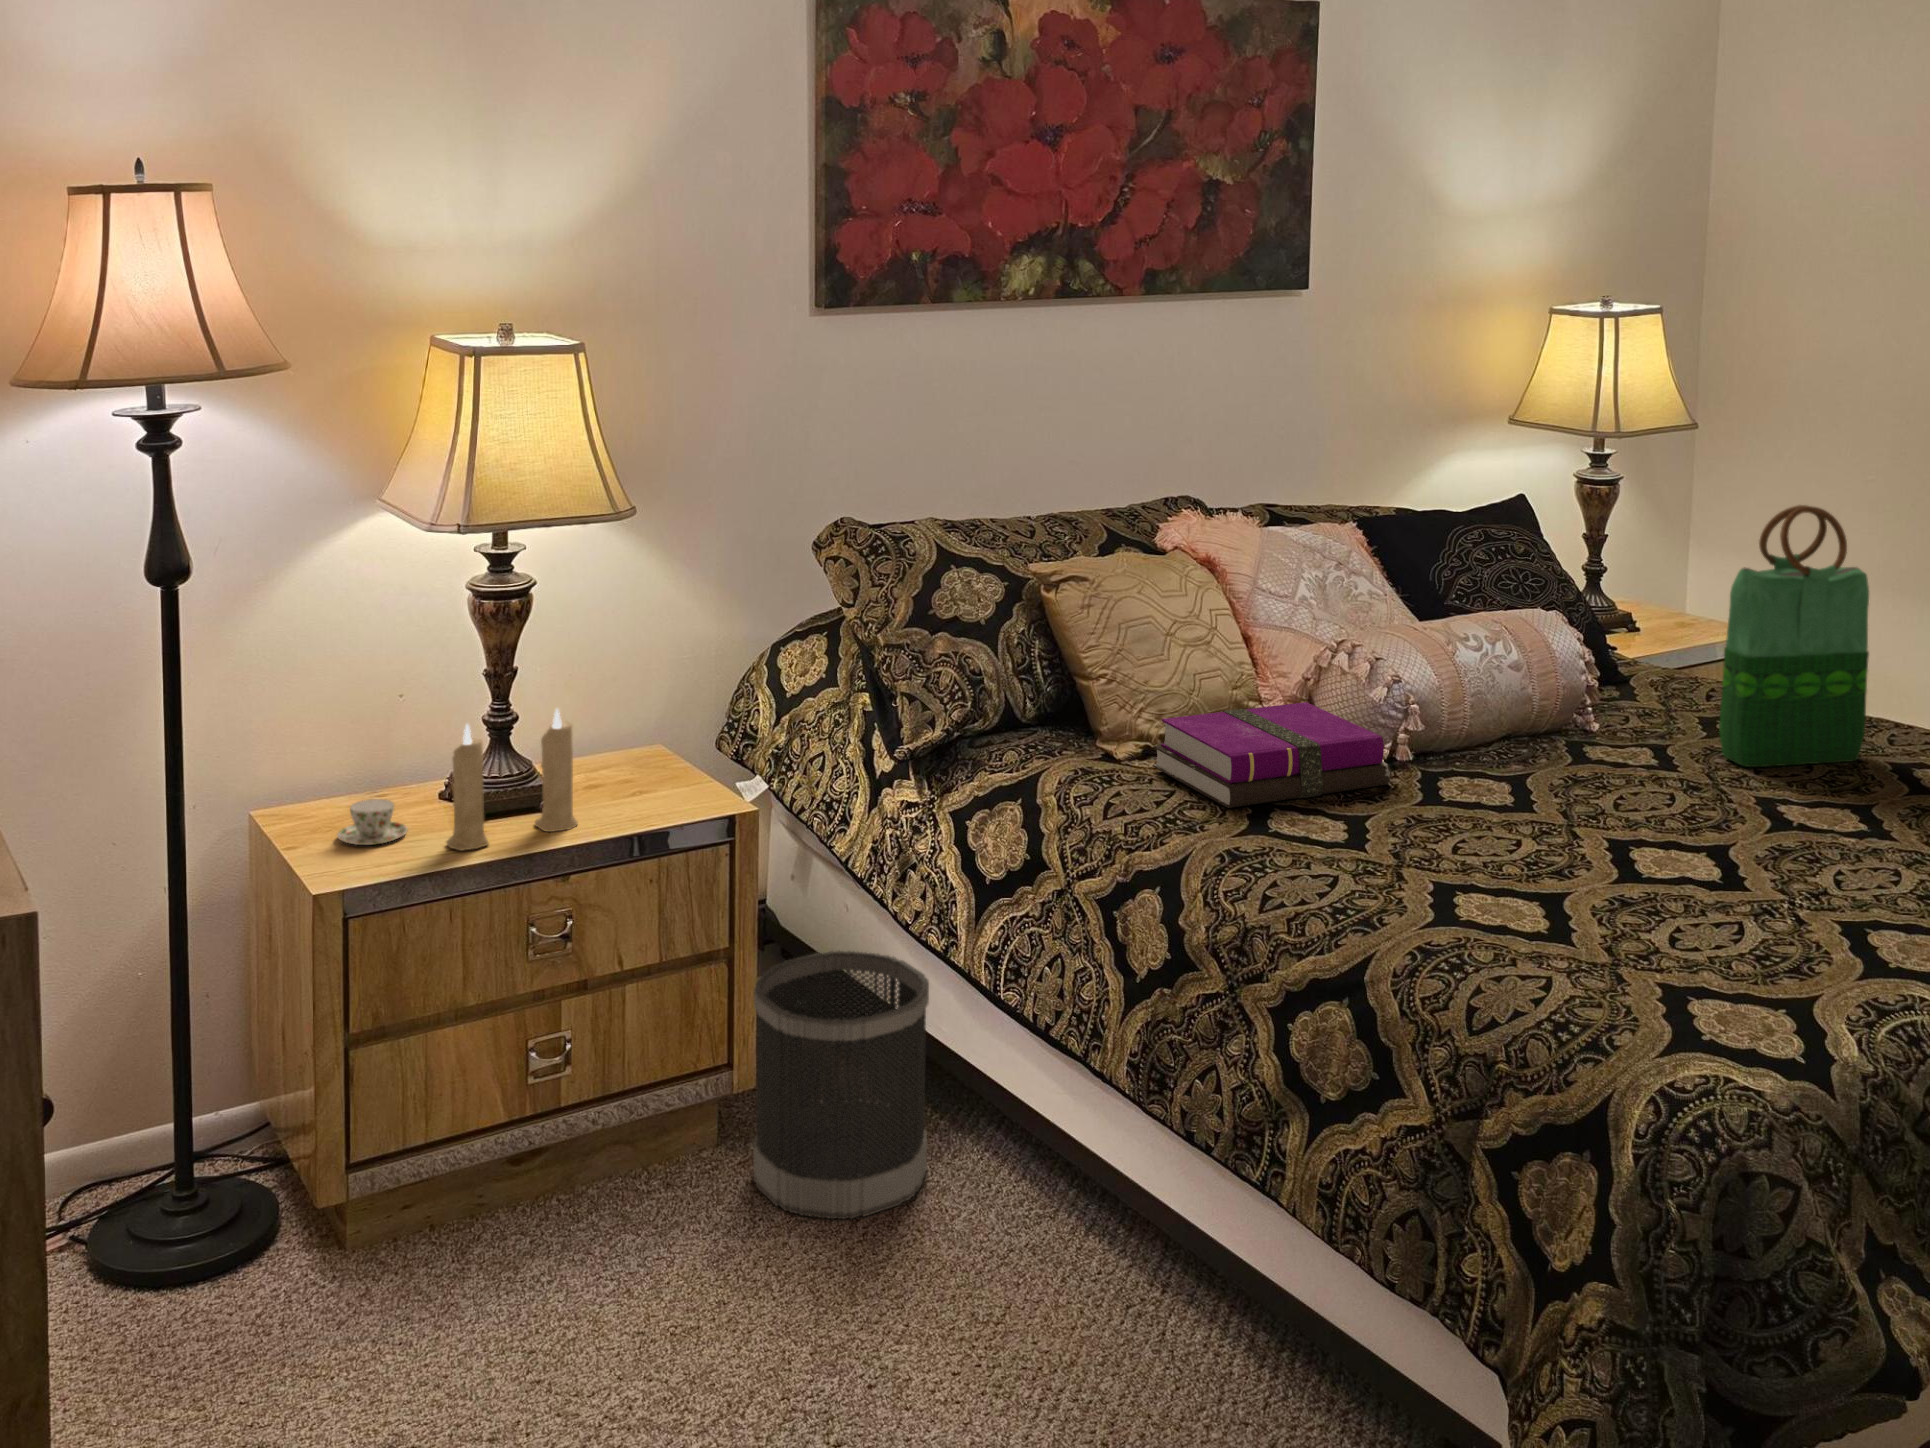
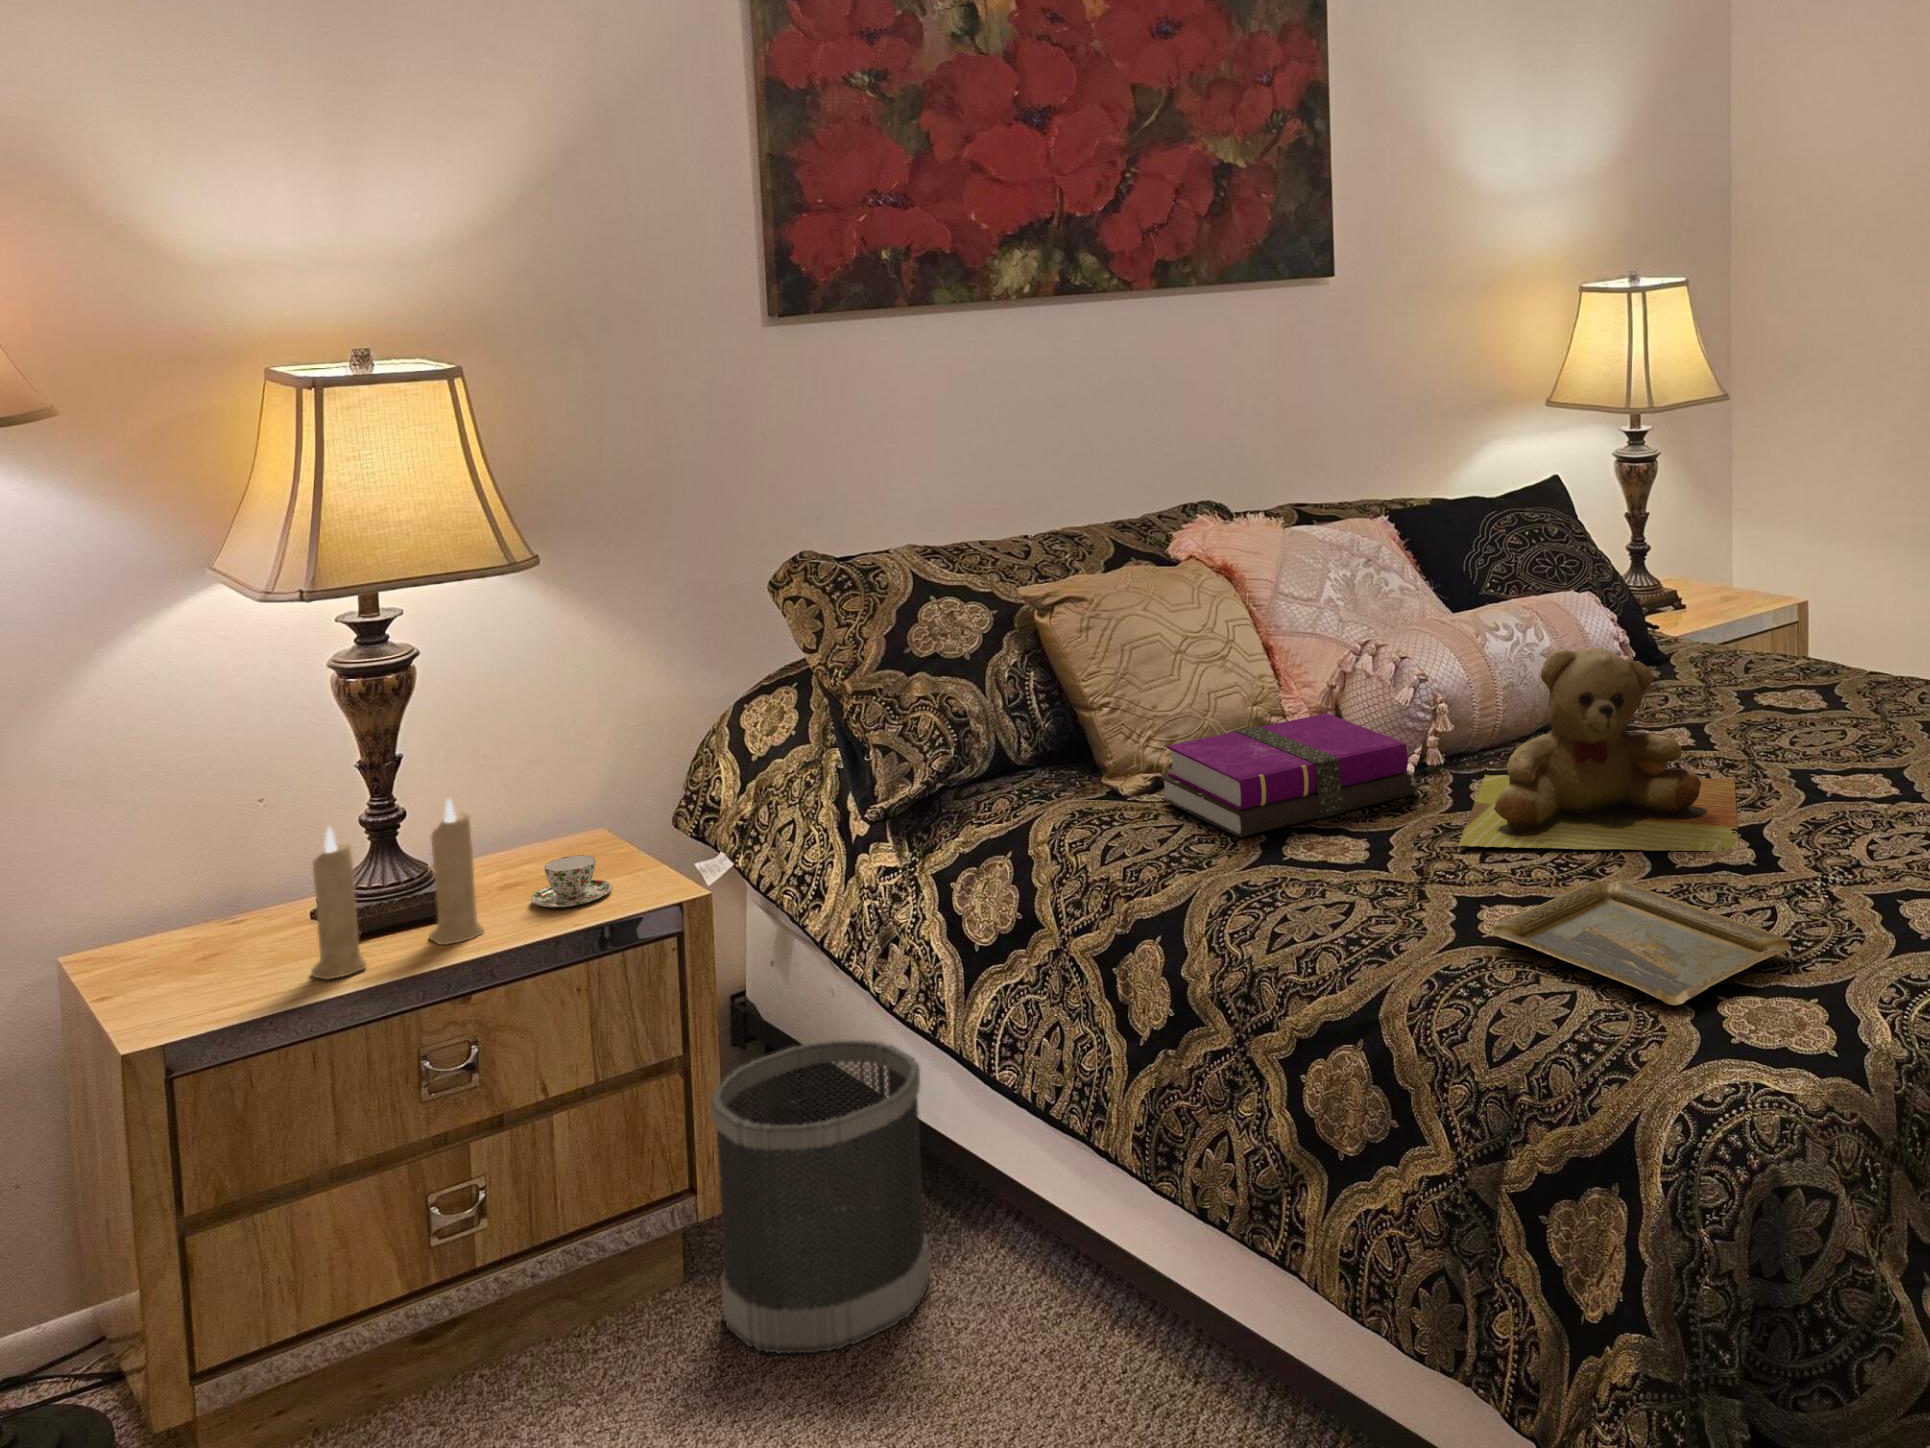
tote bag: present [1719,505,1869,767] -> none [1753,465,1895,740]
teddy bear: none [1433,663,1706,868] -> present [1459,648,1739,852]
teacup: present [337,799,407,845] -> present [531,855,612,908]
tray: none [1469,880,1759,999] -> present [1490,880,1791,1005]

